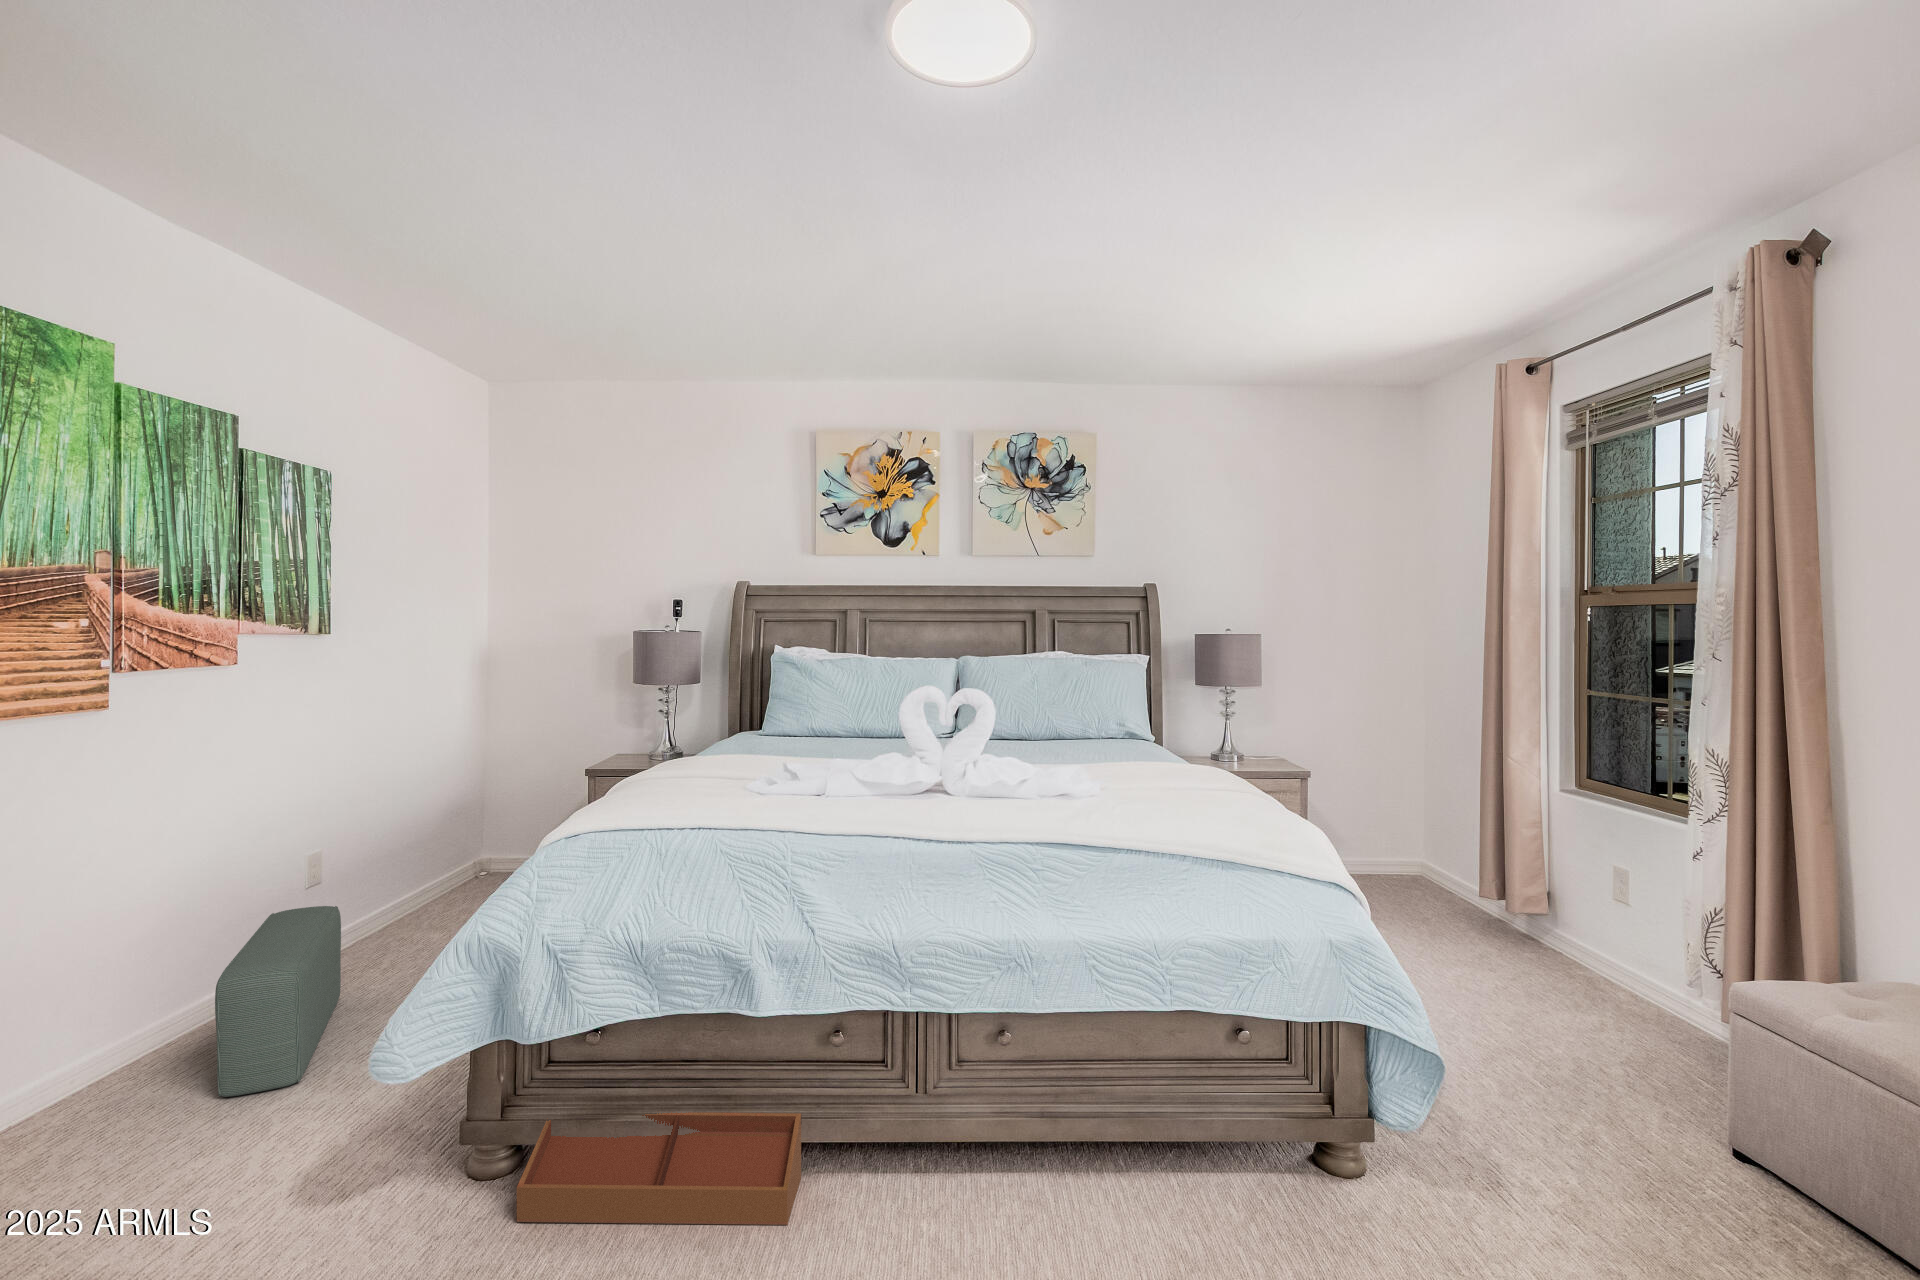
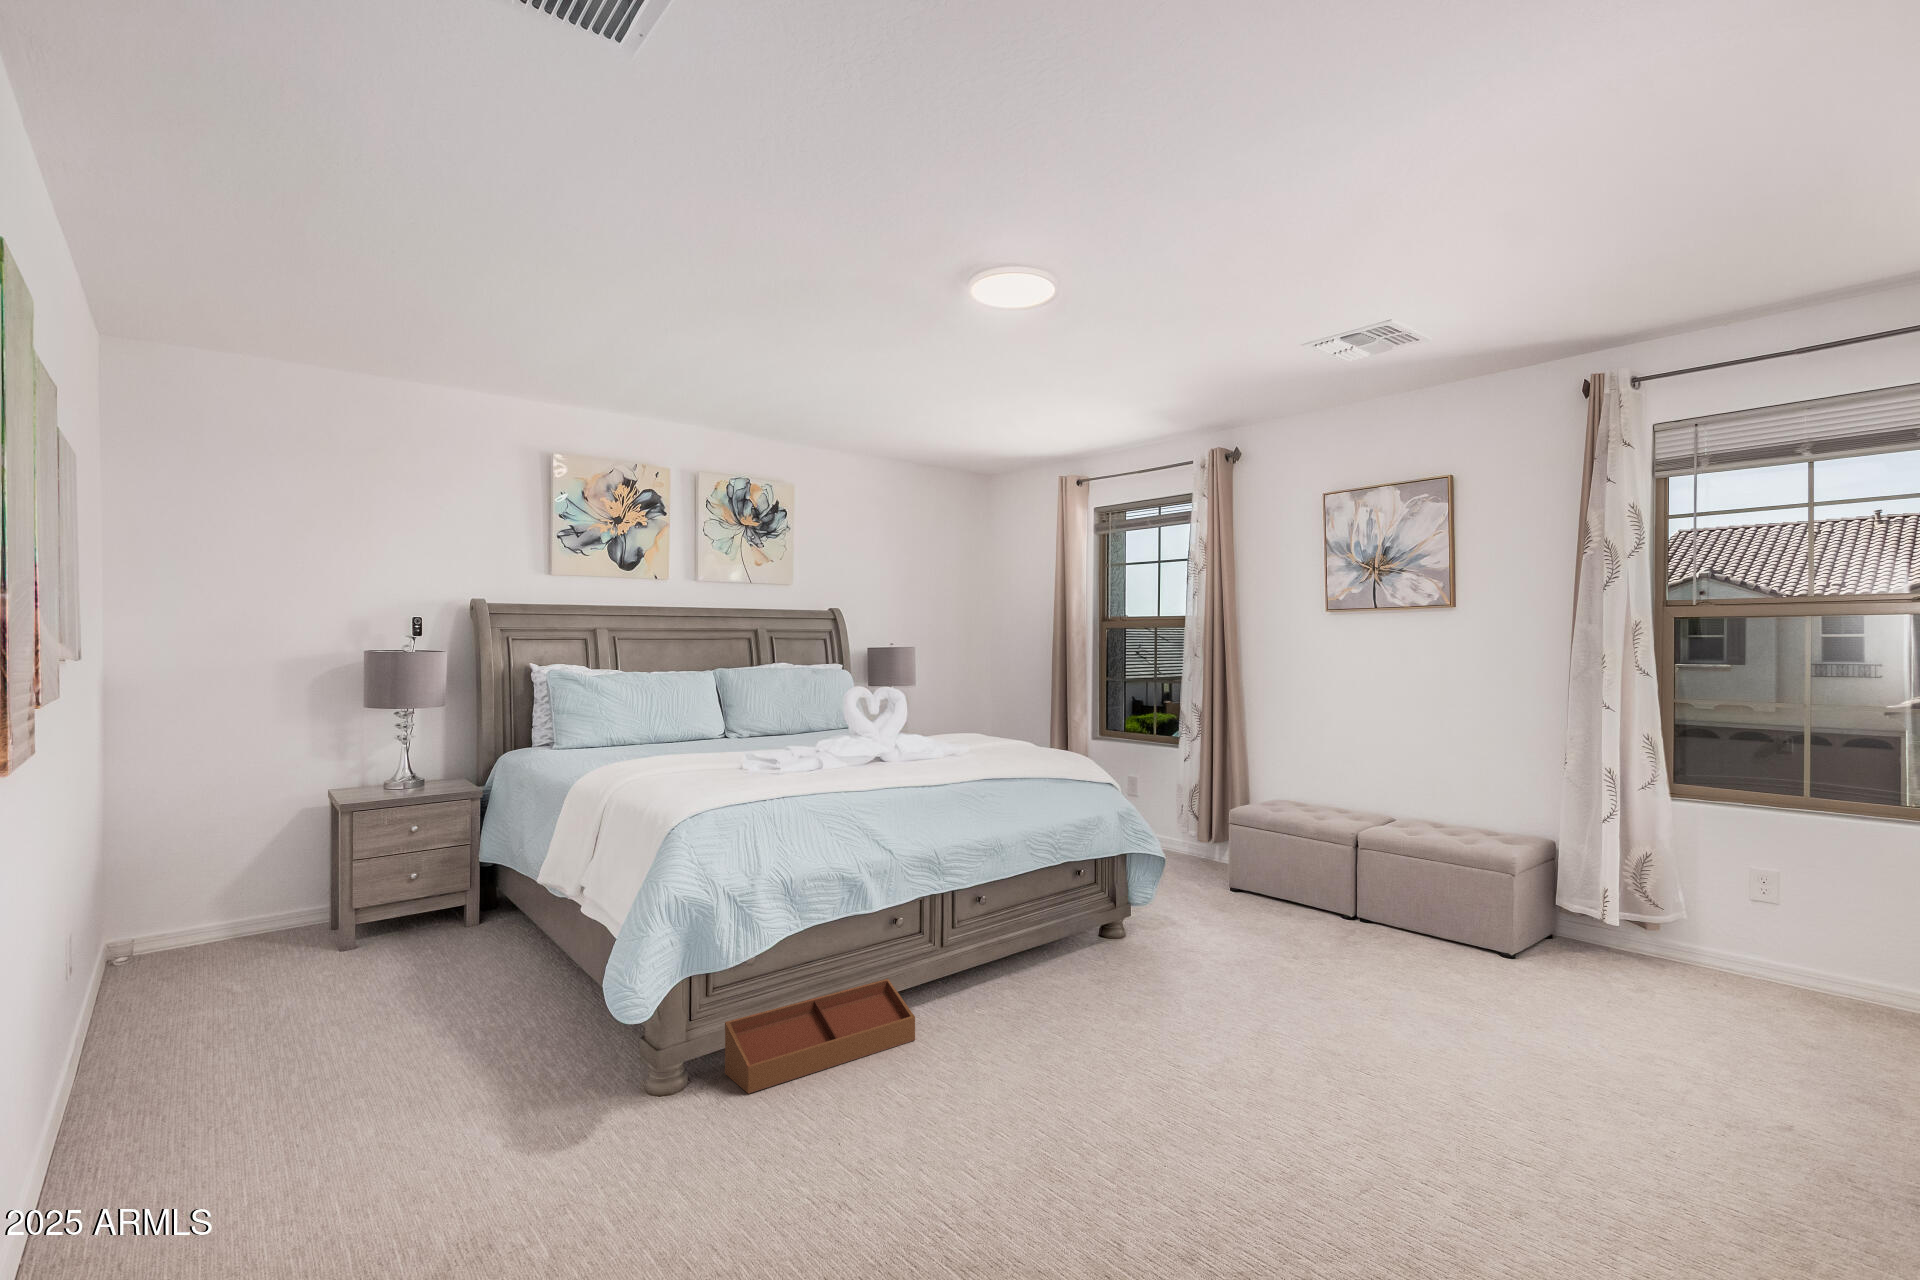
pouf: present [215,906,341,1097] -> none [152,962,359,1142]

